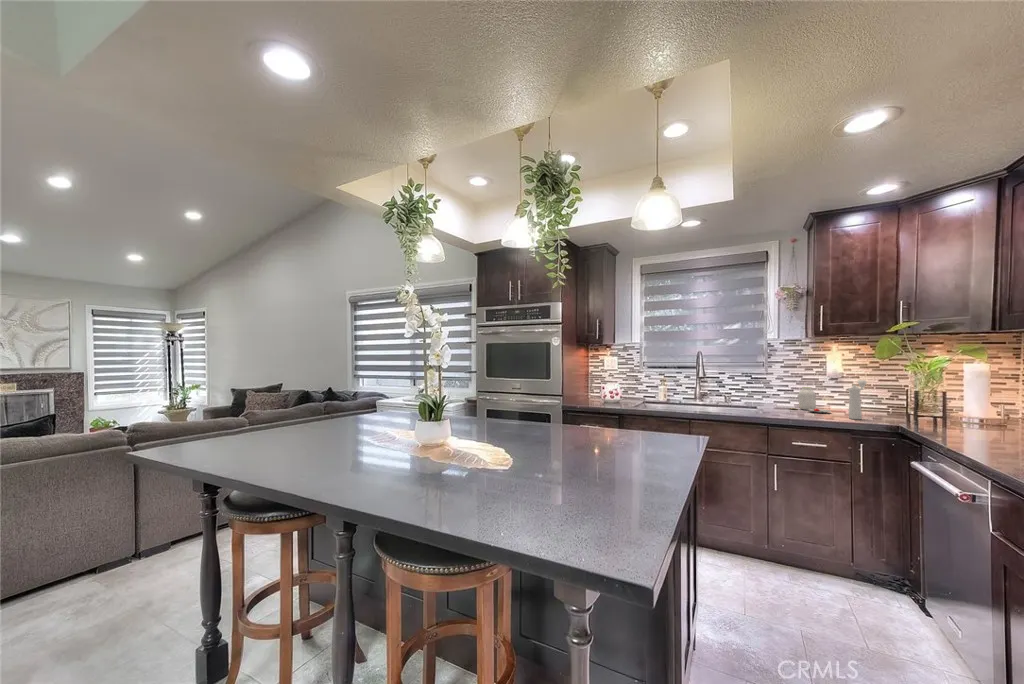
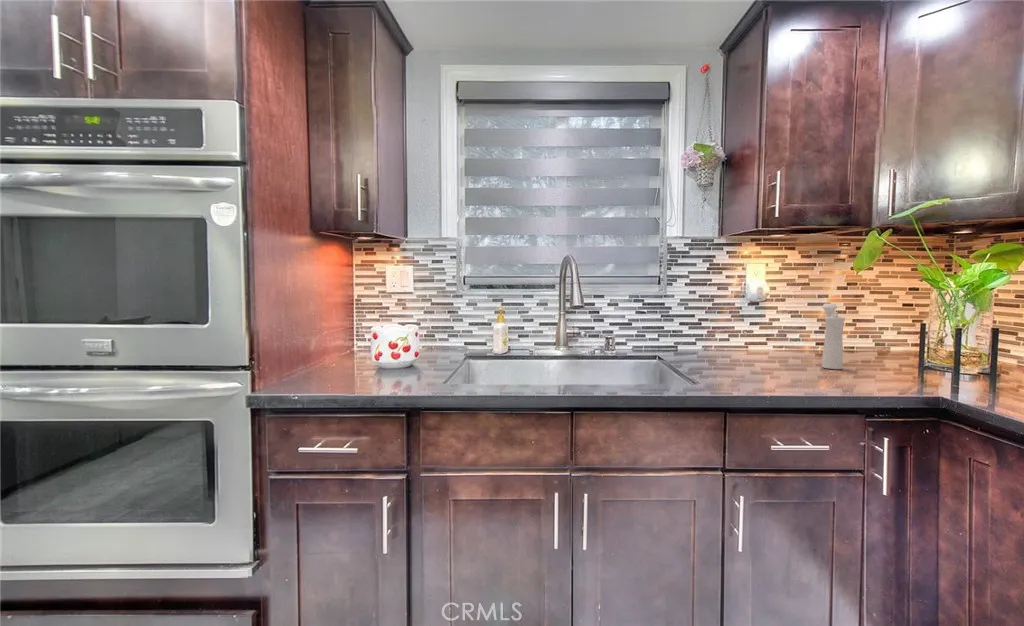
jar: present [793,387,831,413] -> none [709,317,778,359]

